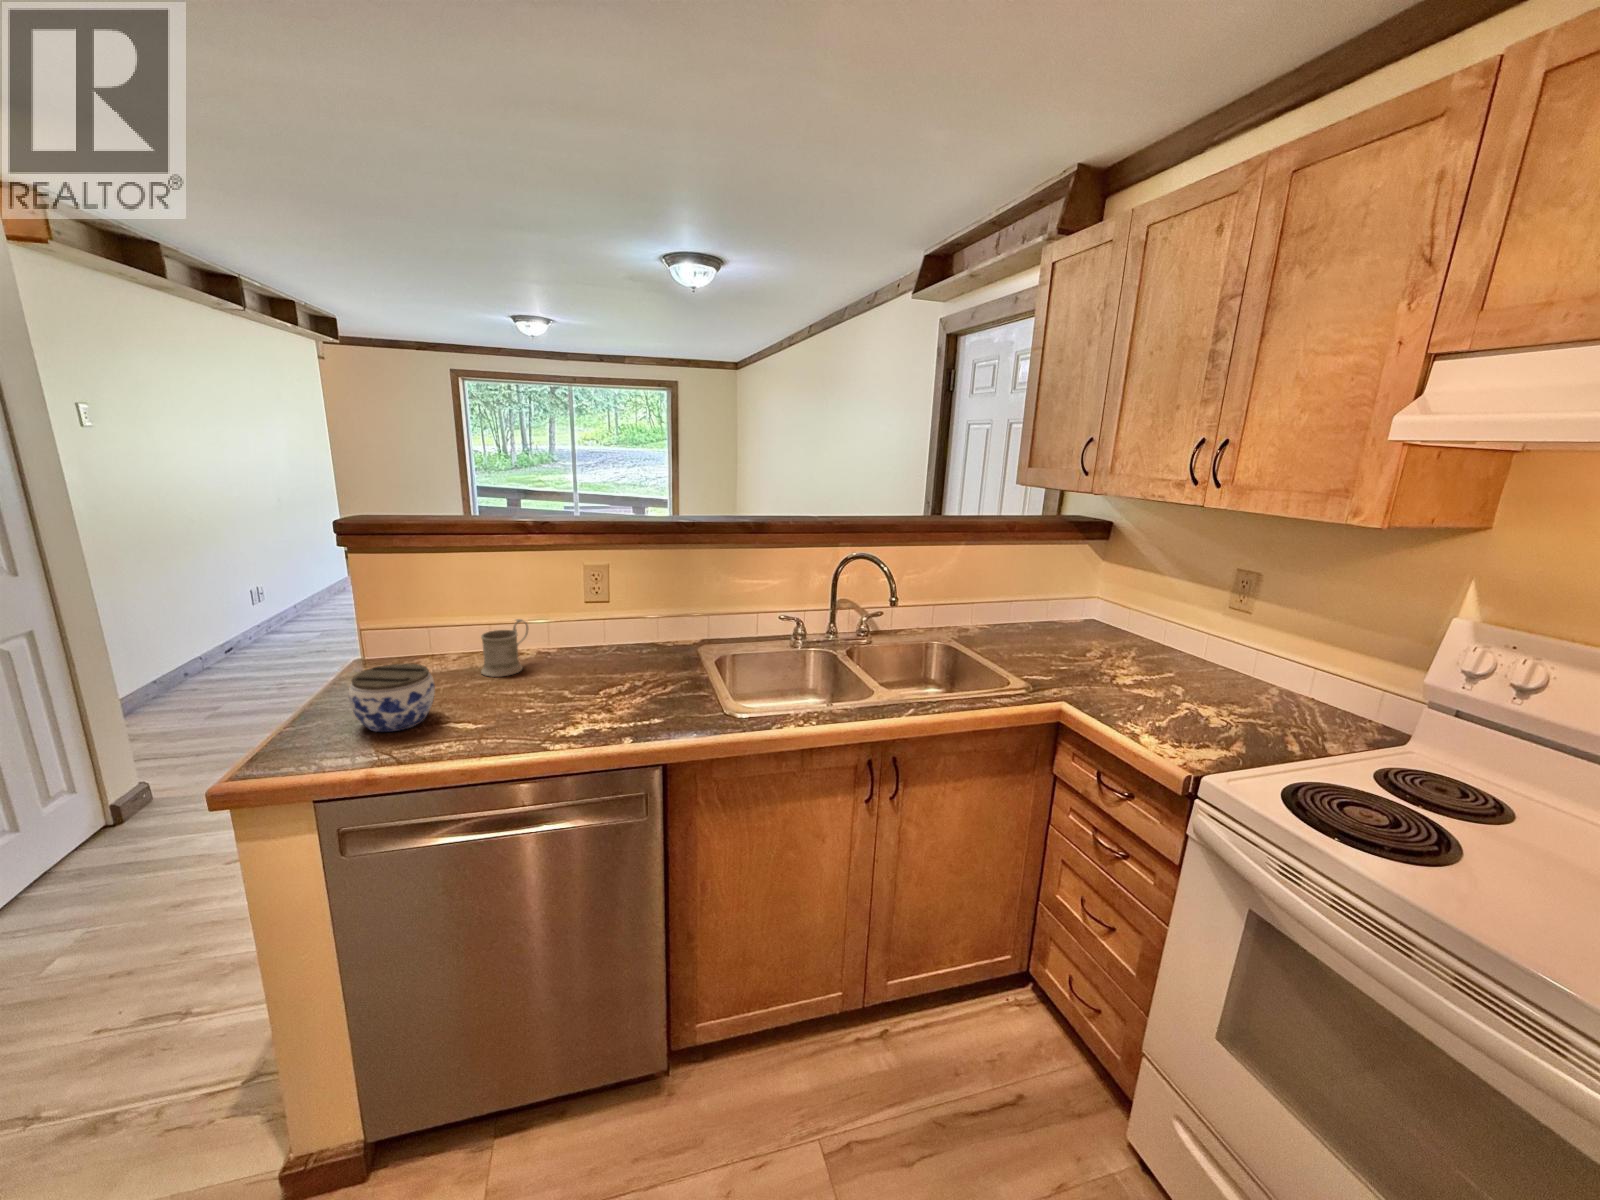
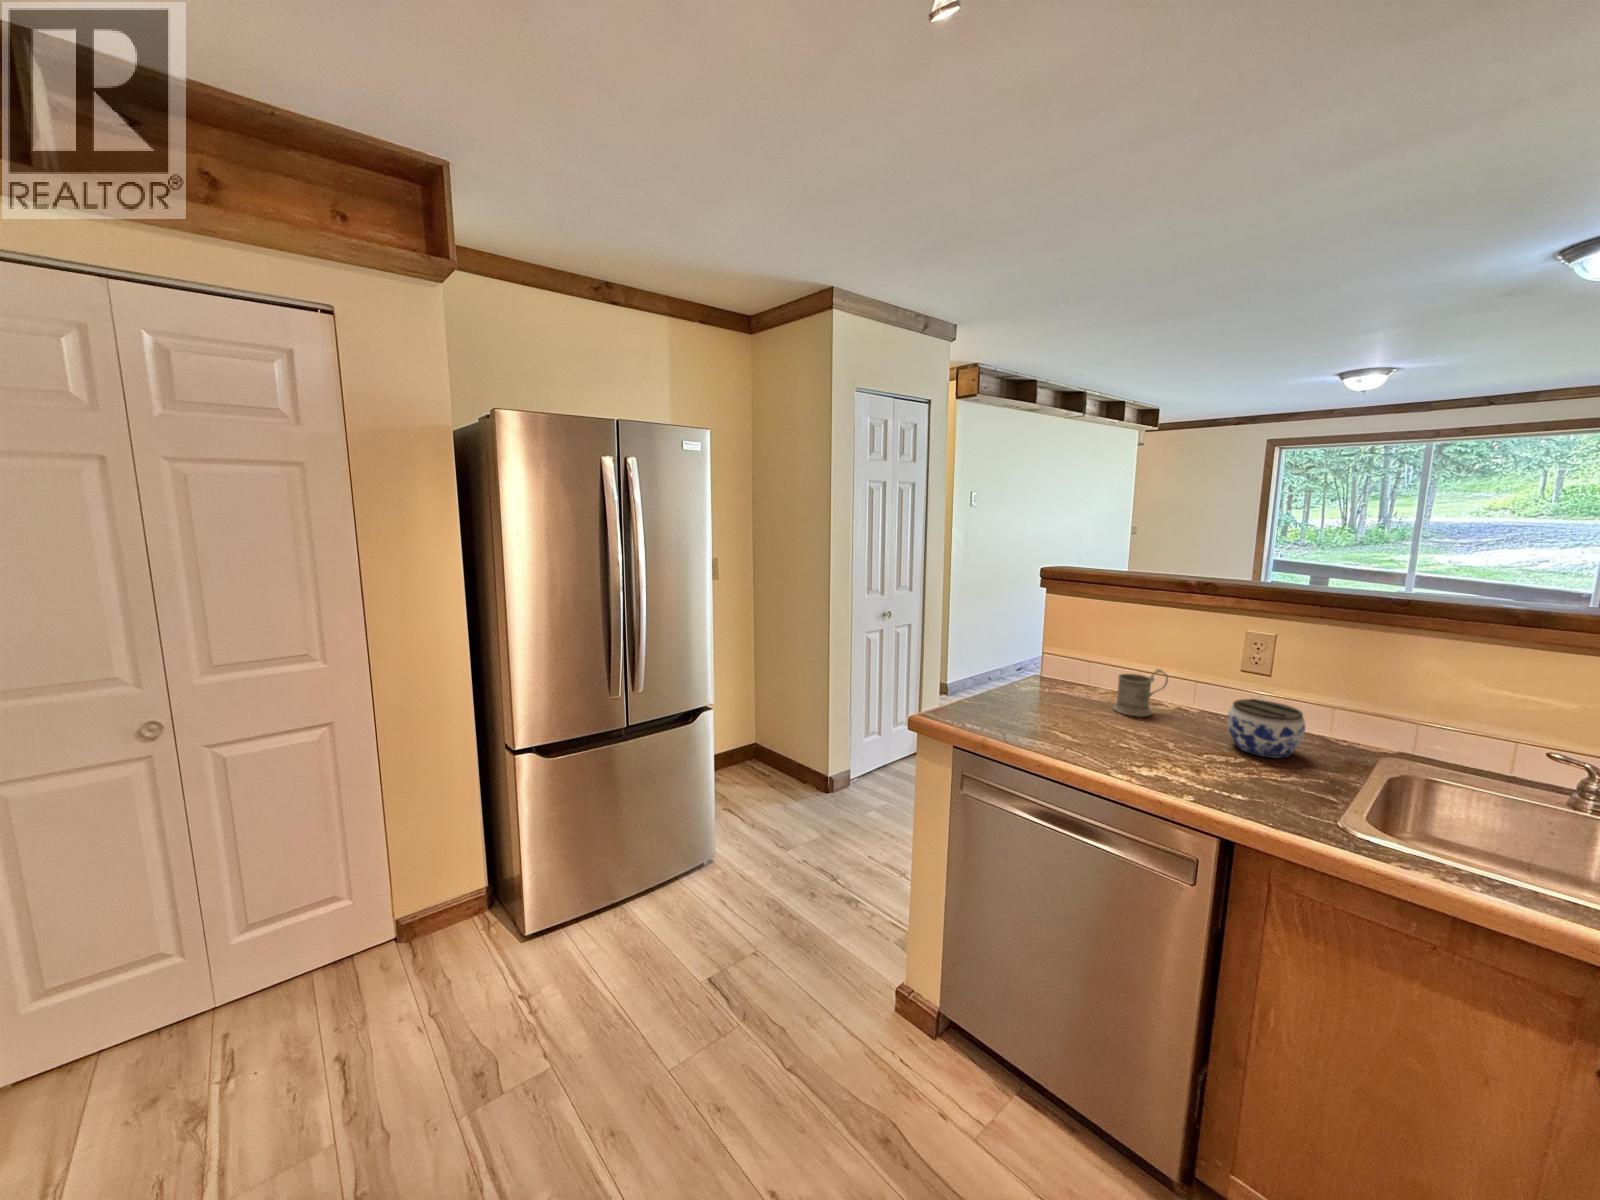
jar: present [348,663,435,732] -> present [1227,699,1305,758]

